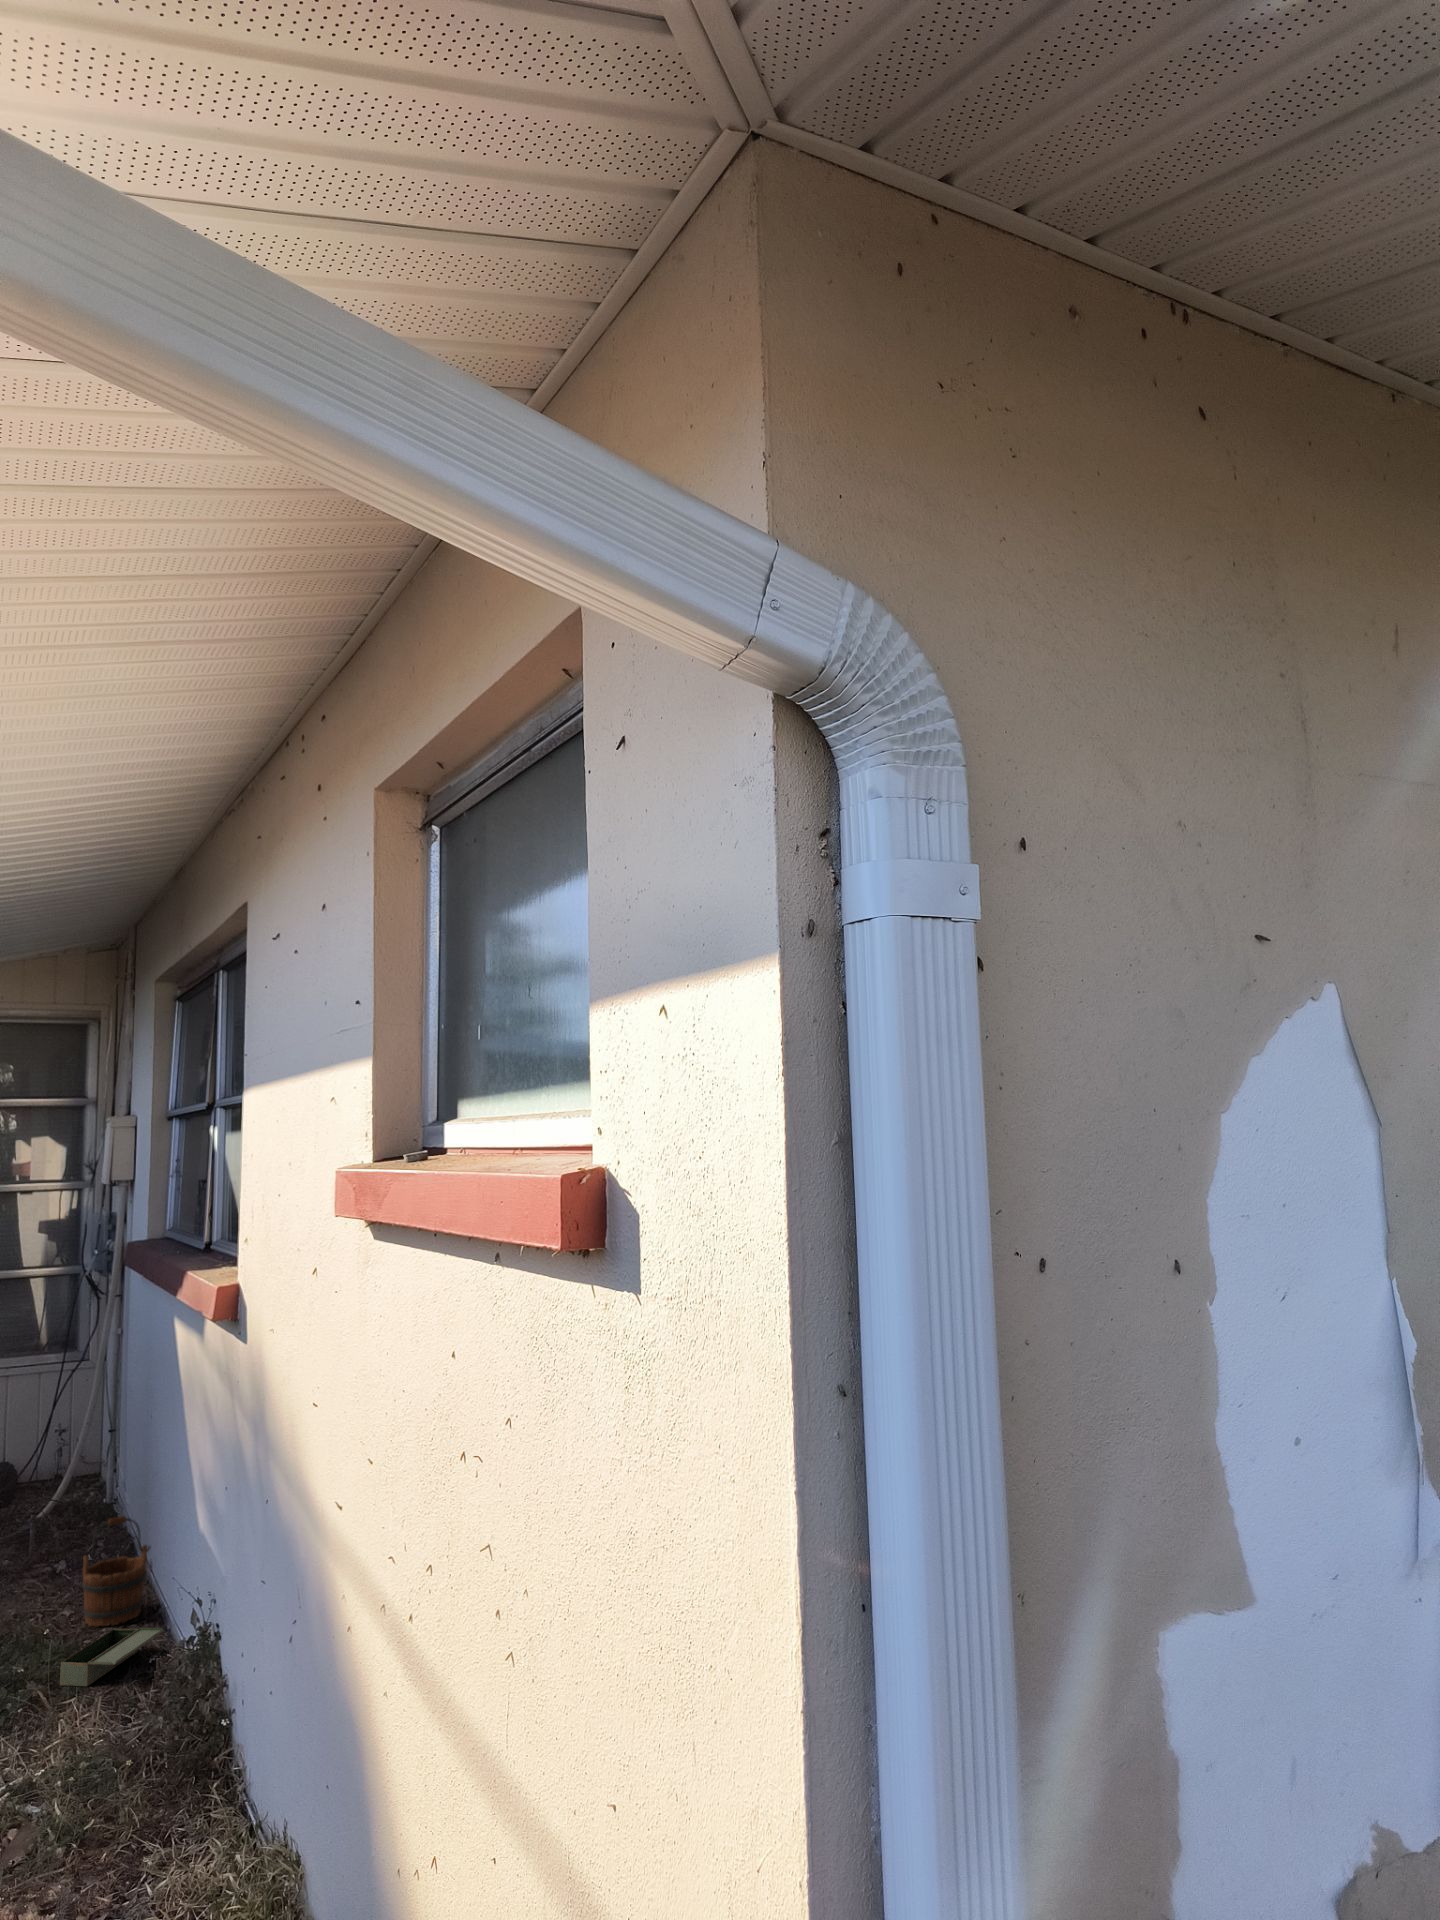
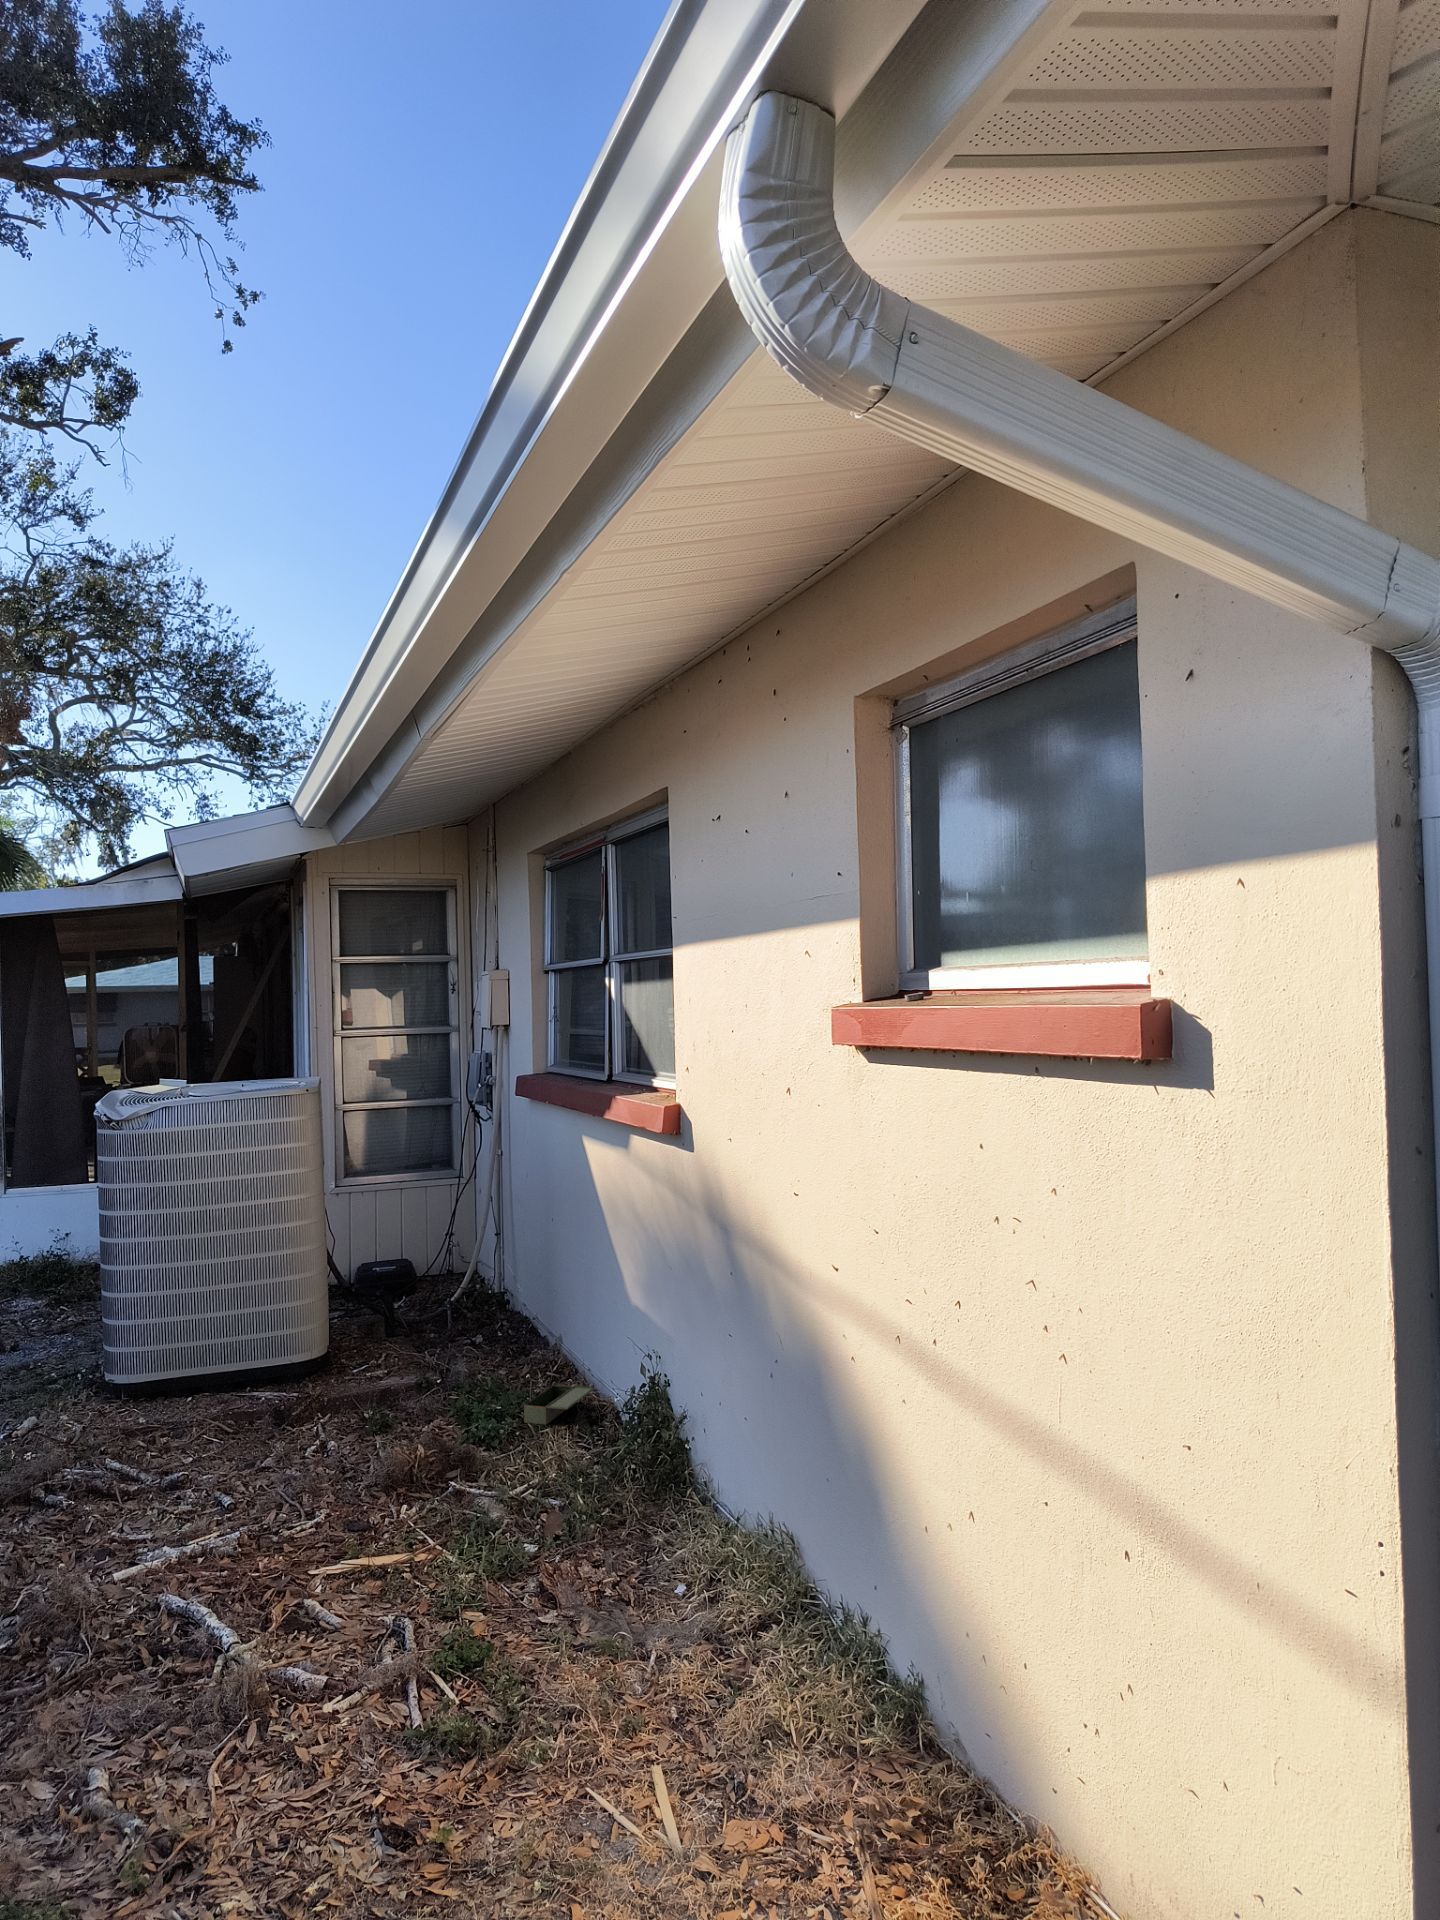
wooden bucket: present [80,1516,151,1626] -> none [516,1299,567,1385]

